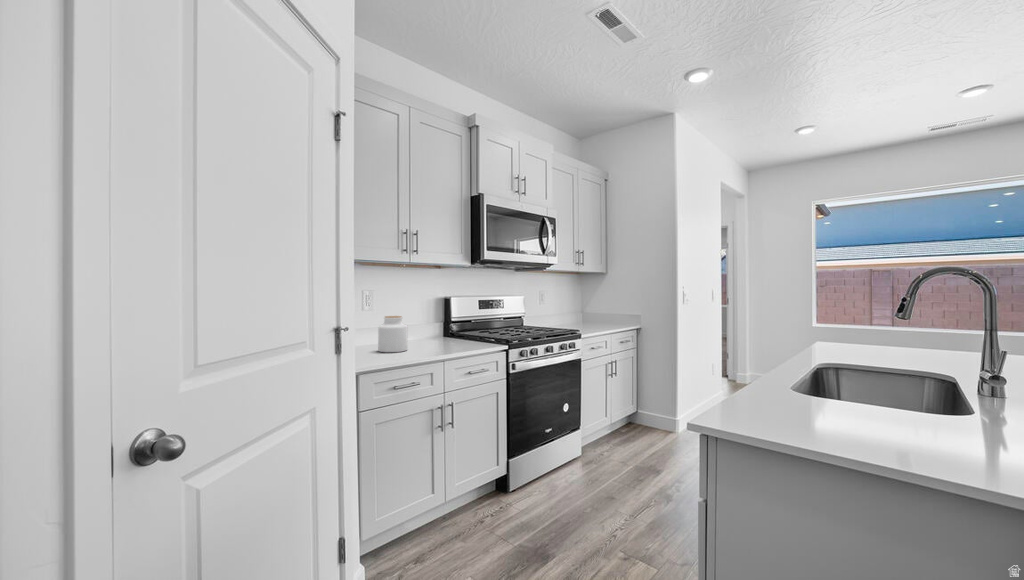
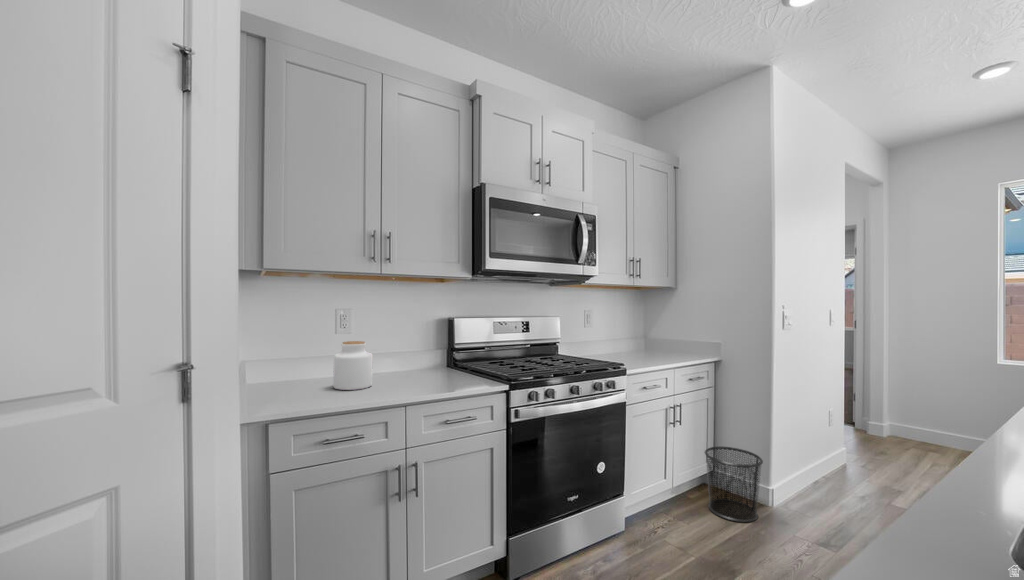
waste bin: none [633,391,673,441] -> present [705,446,763,522]

